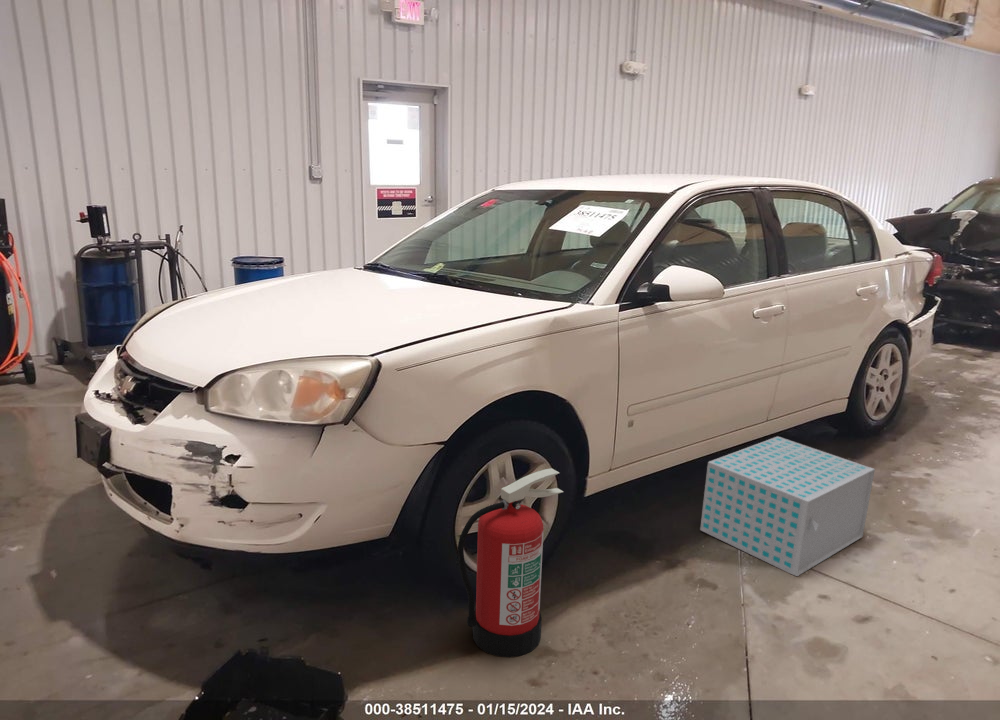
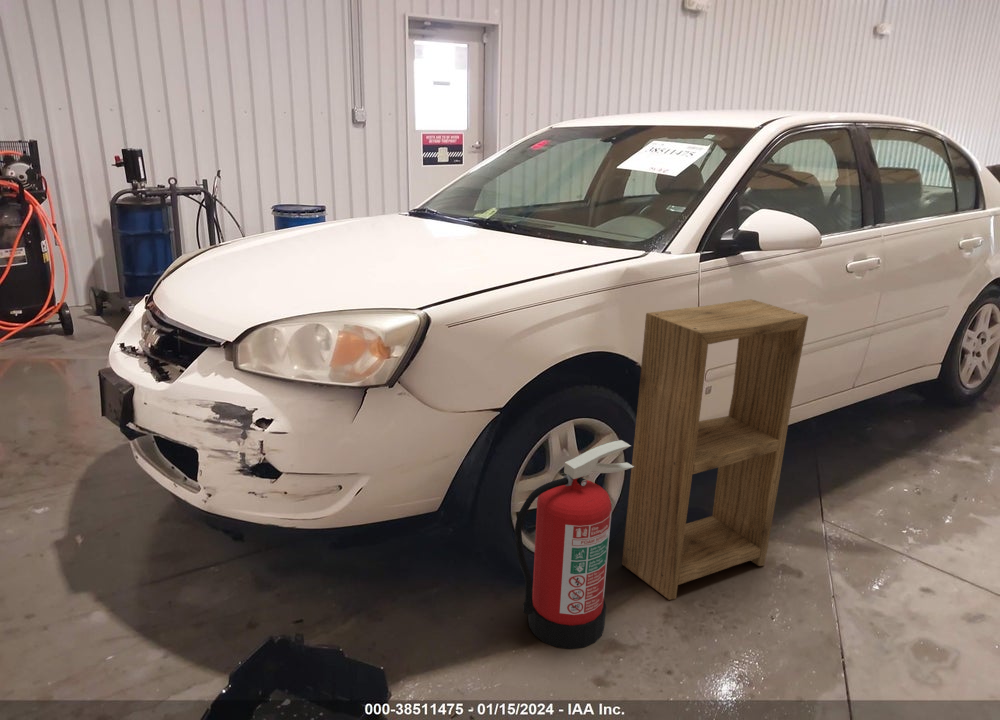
shelving unit: none [559,343,712,612] -> present [622,299,808,600]
storage box: present [700,437,875,576] -> none [777,406,983,565]

